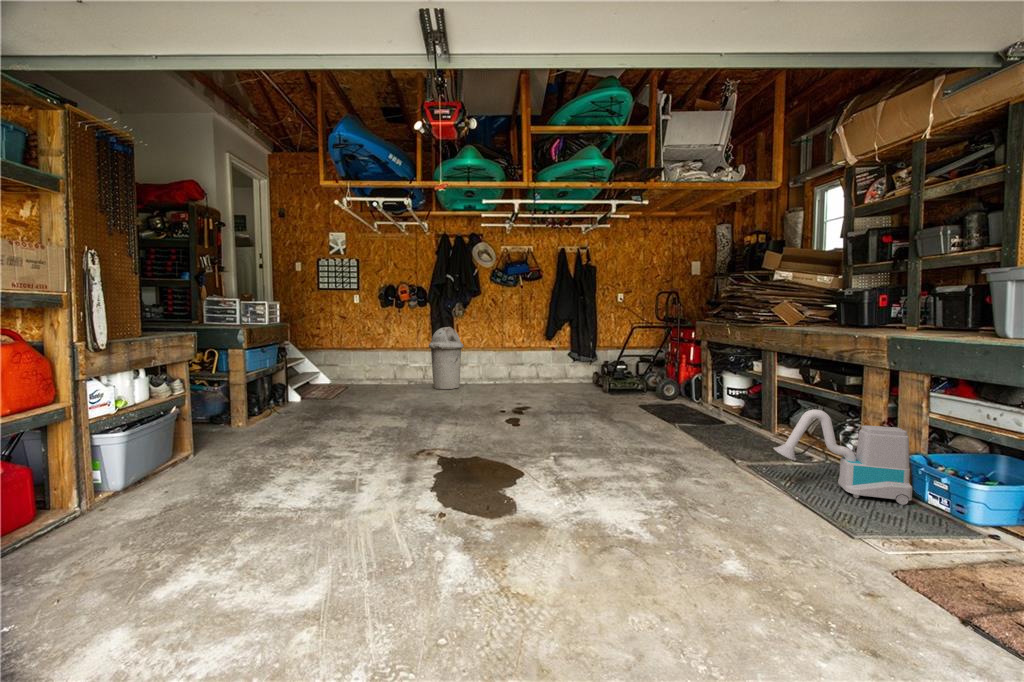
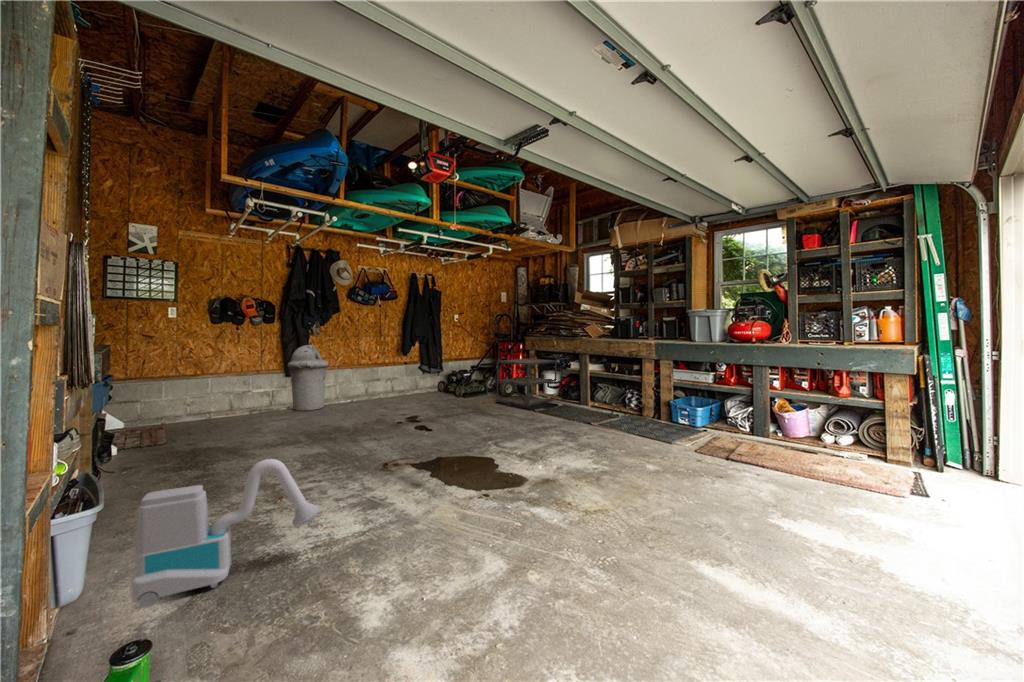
shelving unit: none [634,349,725,415] -> present [496,358,557,406]
vacuum cleaner: present [774,409,912,505] -> present [132,459,321,607]

